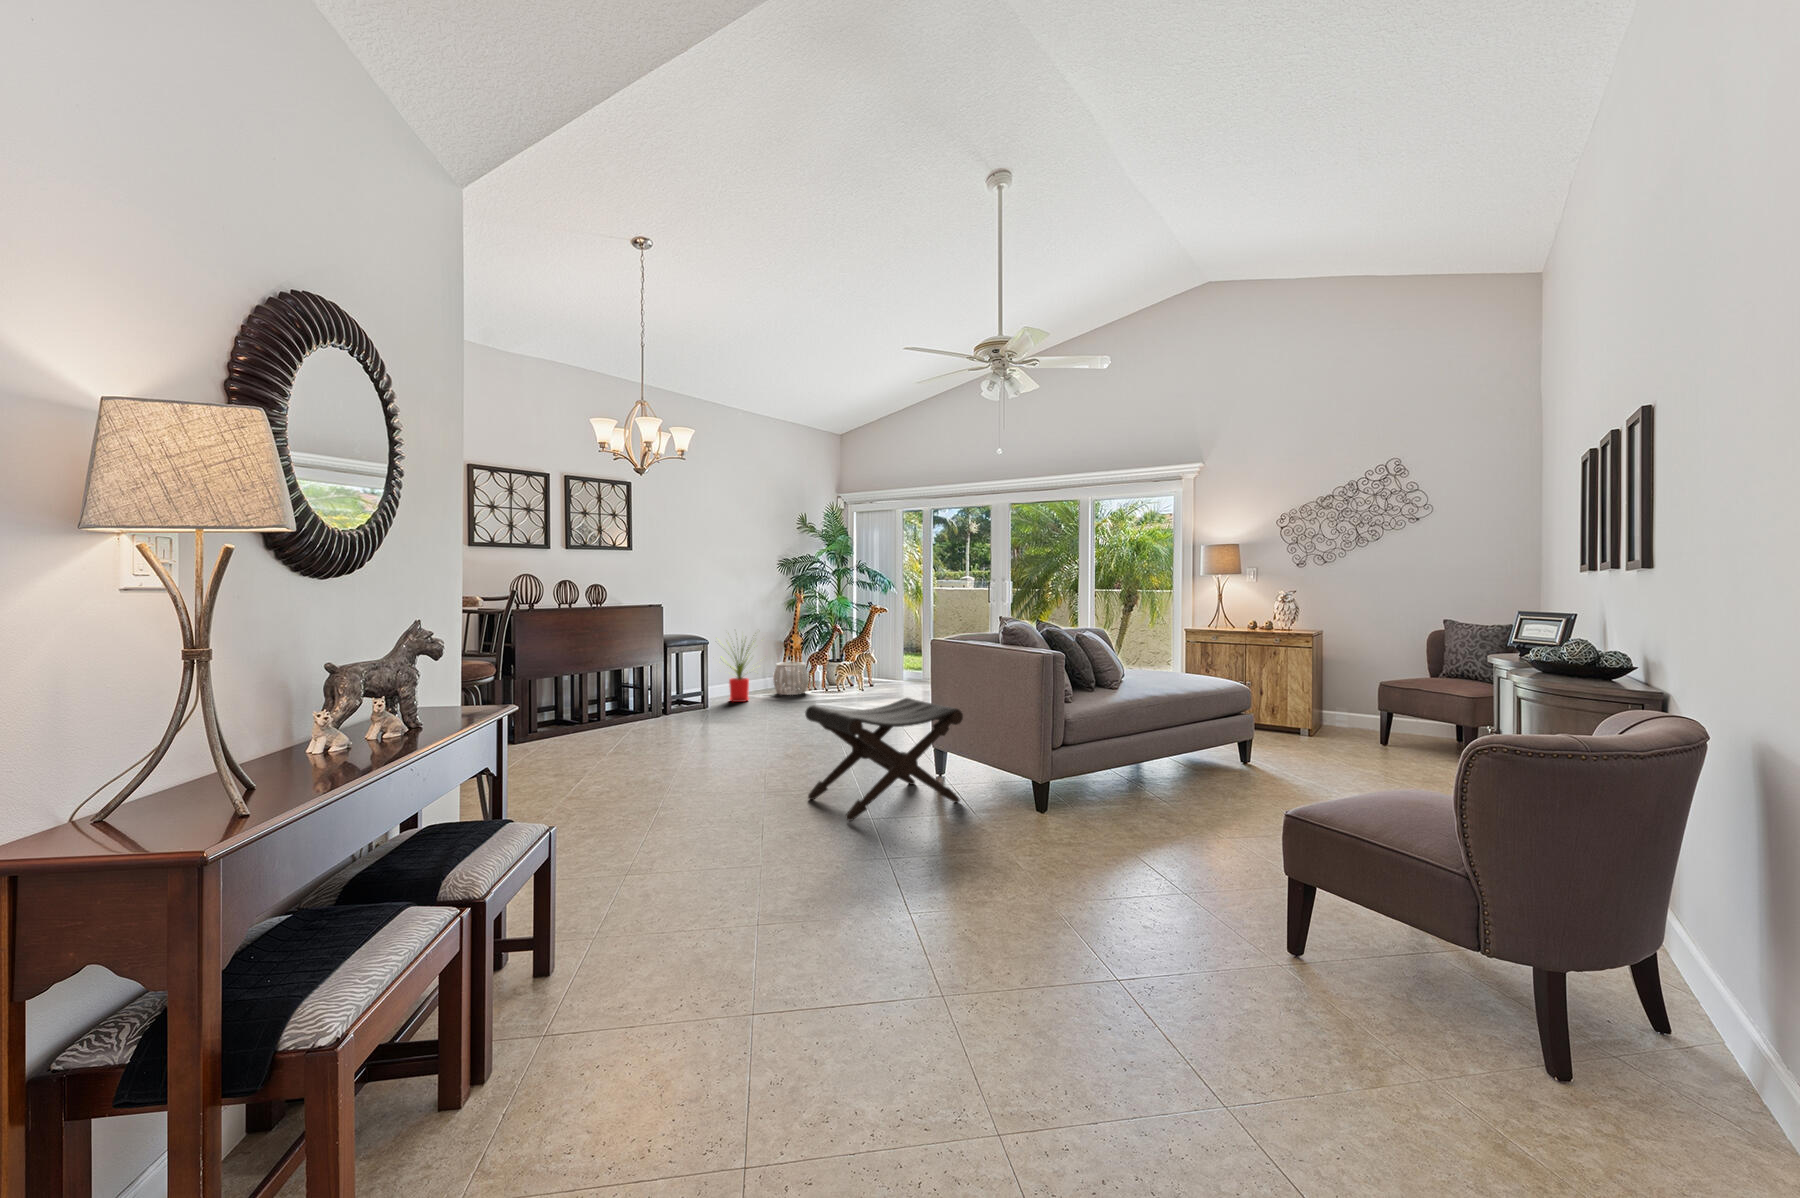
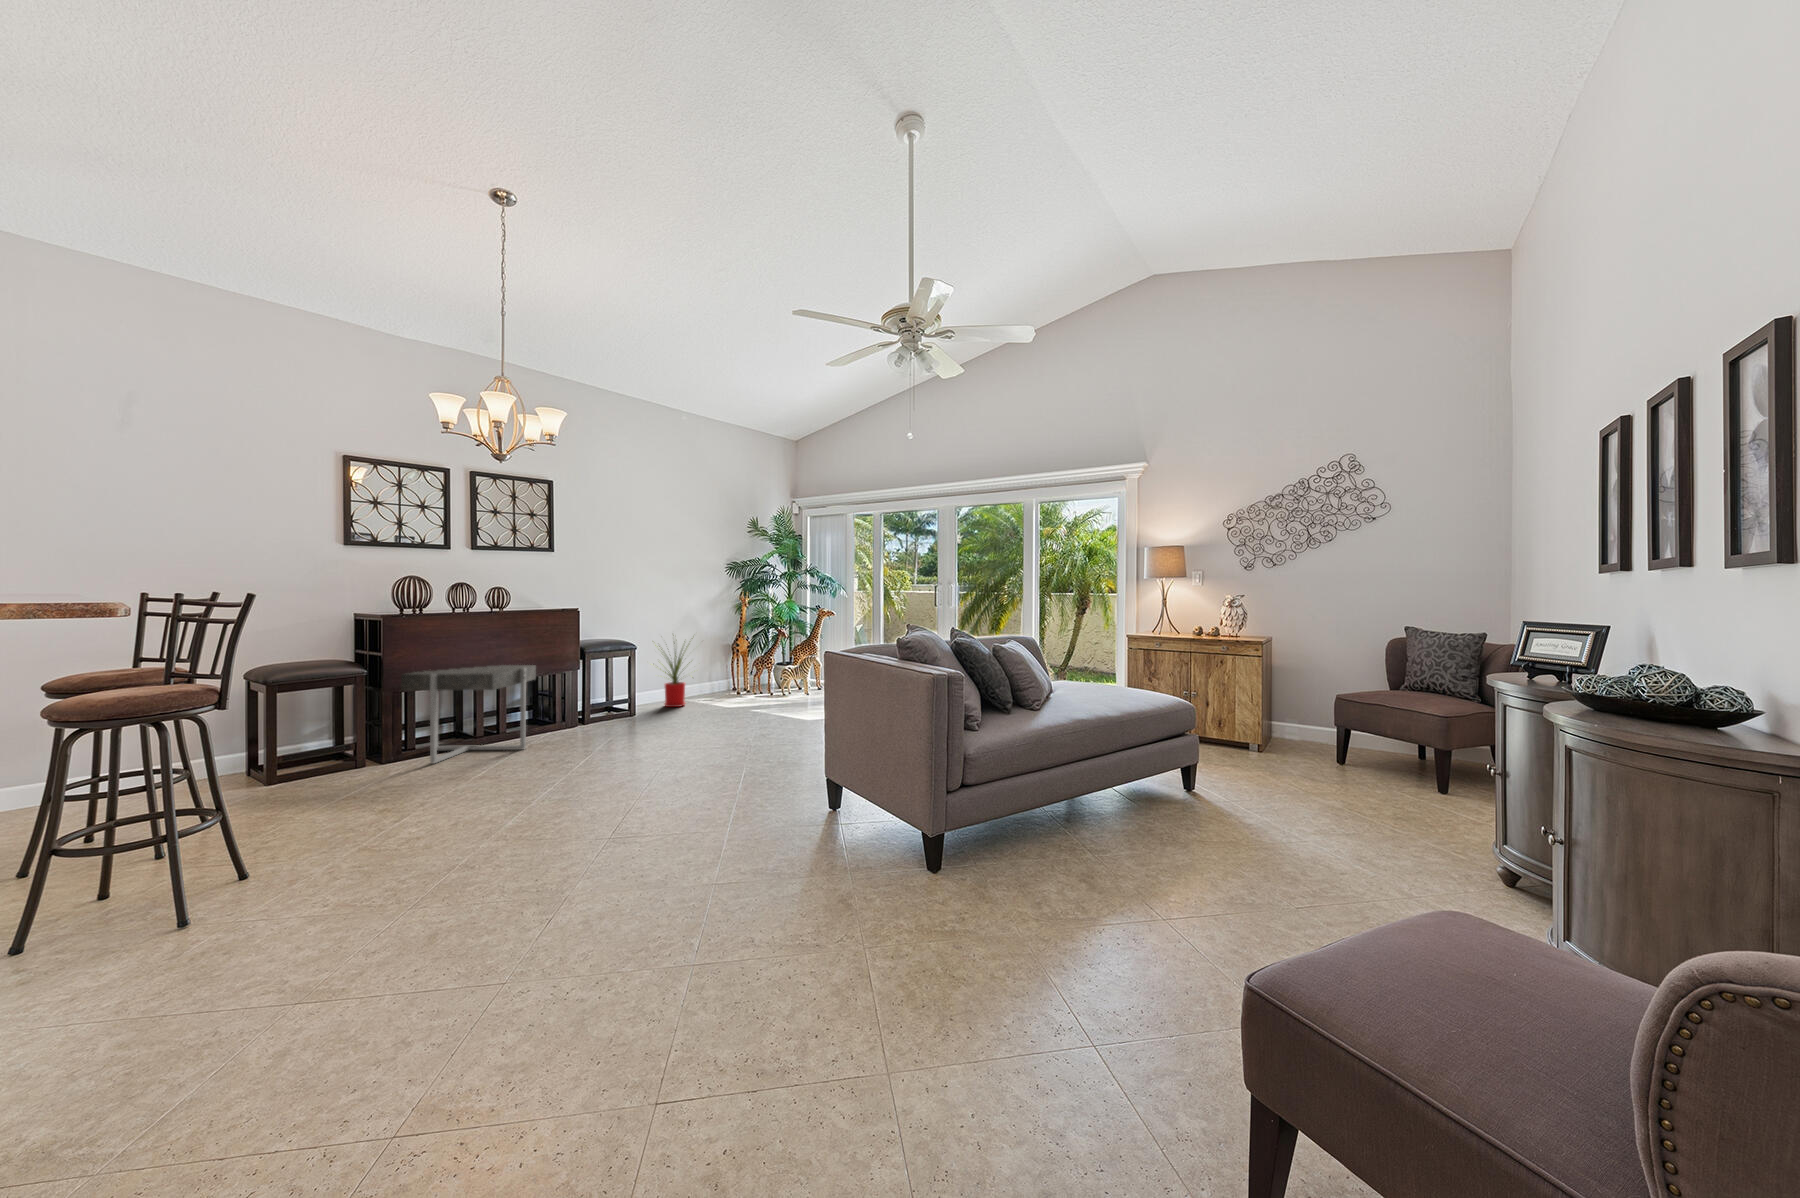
side table: none [532,658,635,745] -> present [401,665,536,763]
woven basket: present [773,662,808,695] -> none [715,665,752,699]
footstool: present [805,698,963,821] -> none [647,721,840,893]

